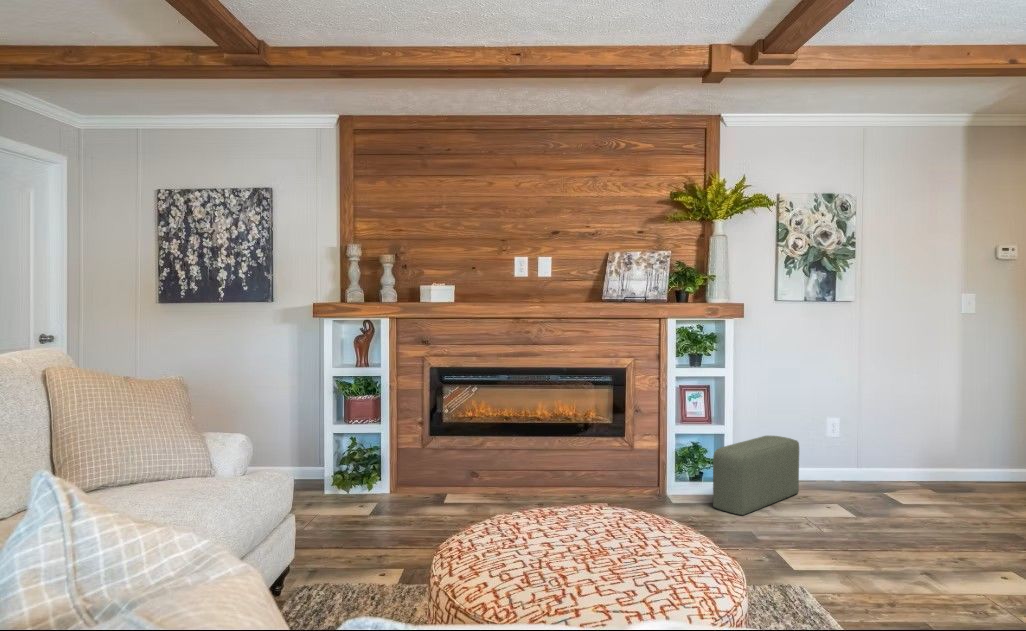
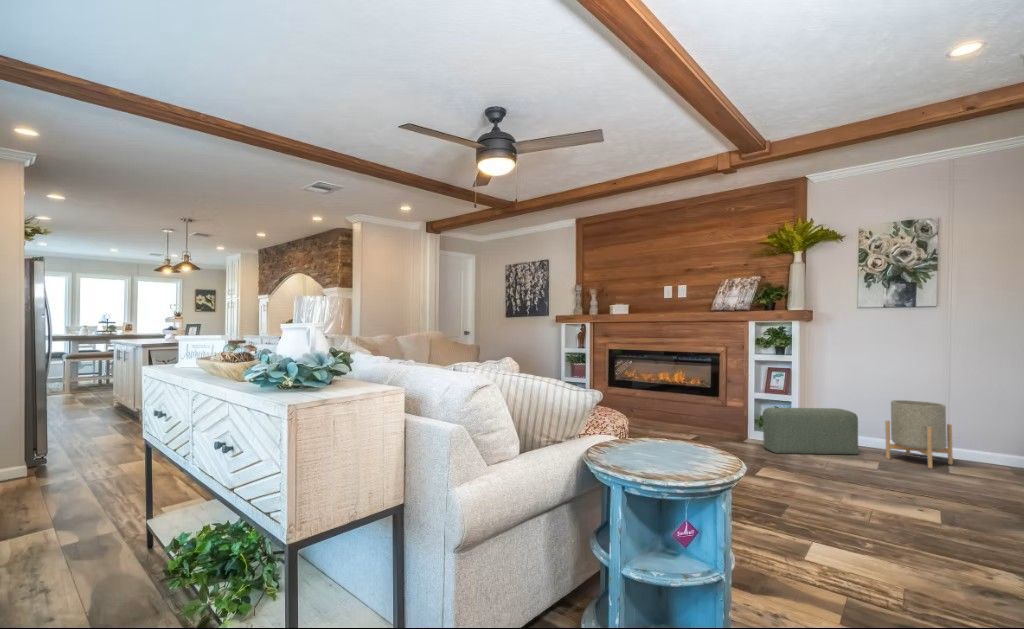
planter: none [823,416,880,499] -> present [885,400,953,468]

